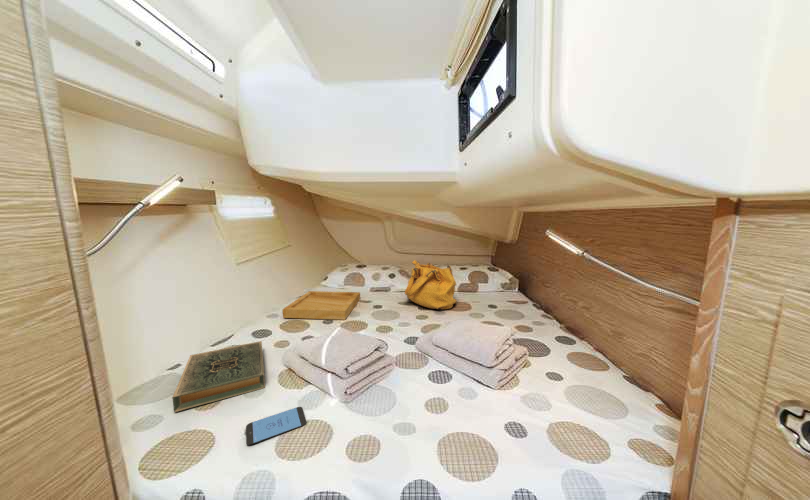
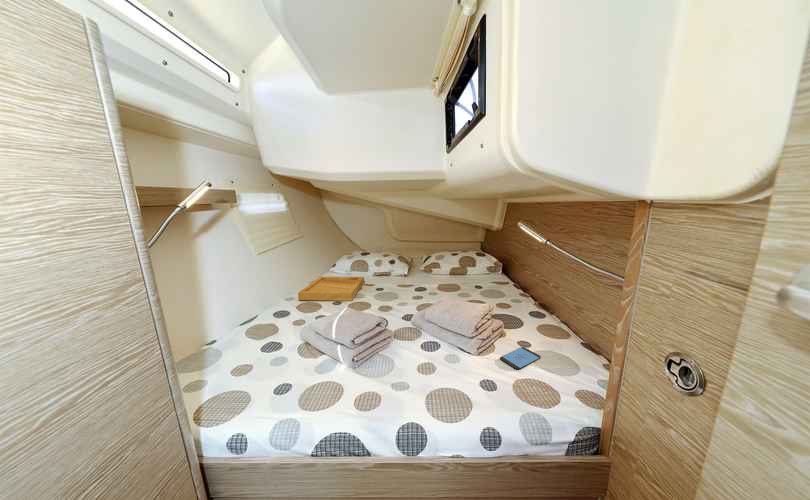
handbag: present [405,260,456,310] -> none [403,248,448,291]
hardback book: present [172,341,265,412] -> none [214,320,287,377]
smartphone: present [246,407,306,445] -> present [500,347,541,369]

